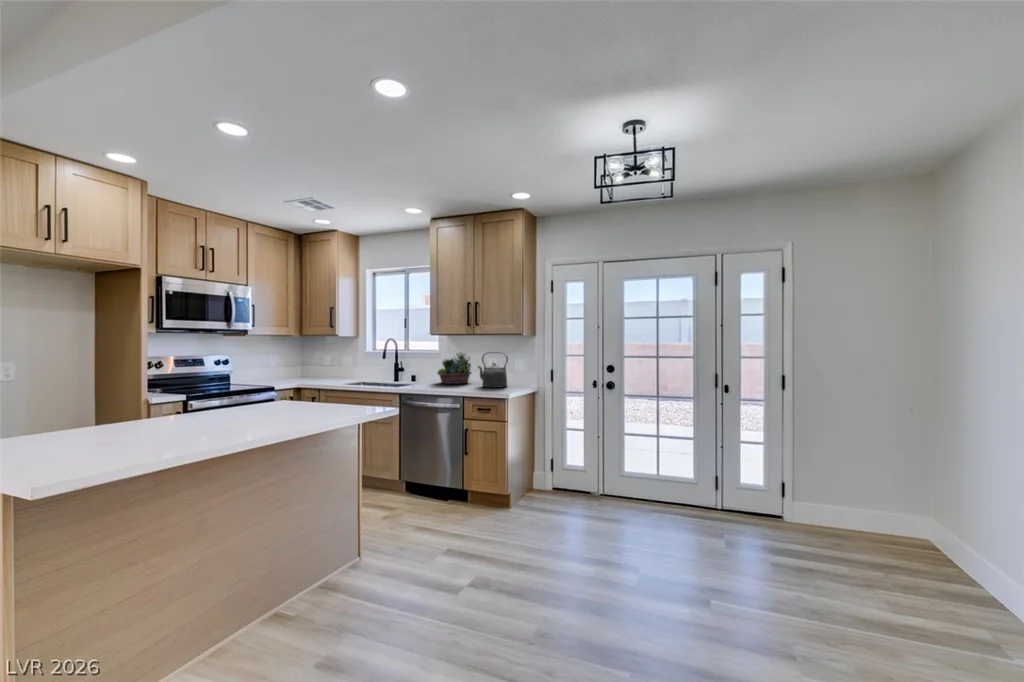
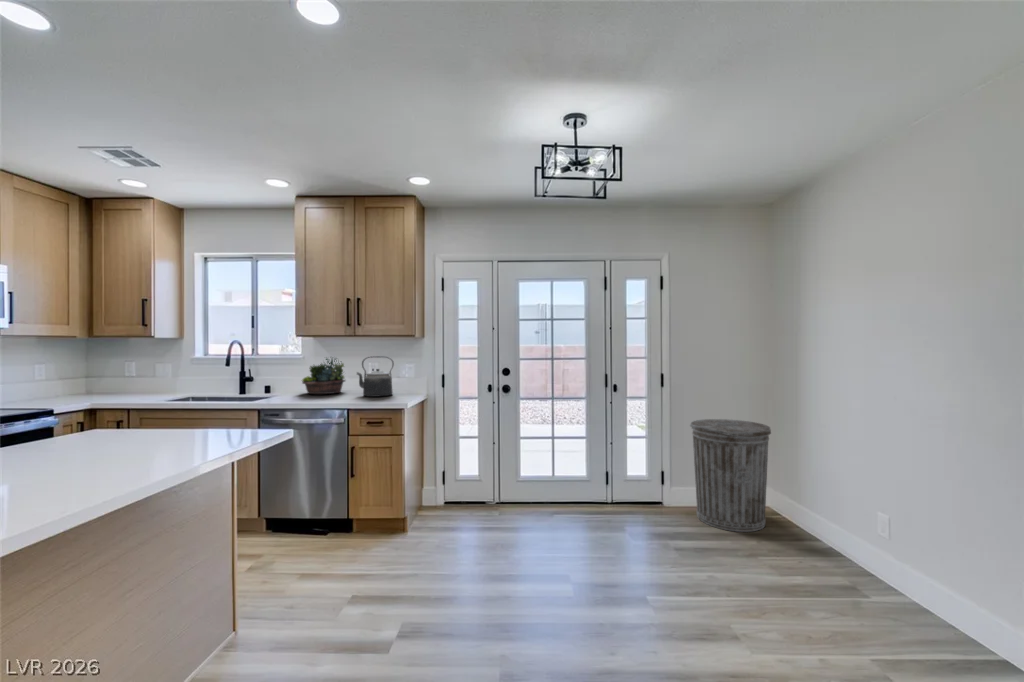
trash can: none [812,429,918,561] -> present [690,419,771,532]

